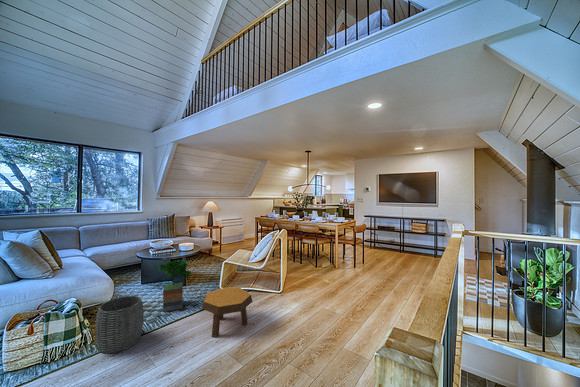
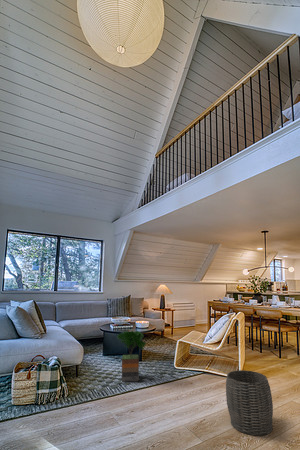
footstool: present [202,287,252,338] -> none [157,360,208,409]
woven basket: present [96,296,144,353] -> present [226,370,273,436]

